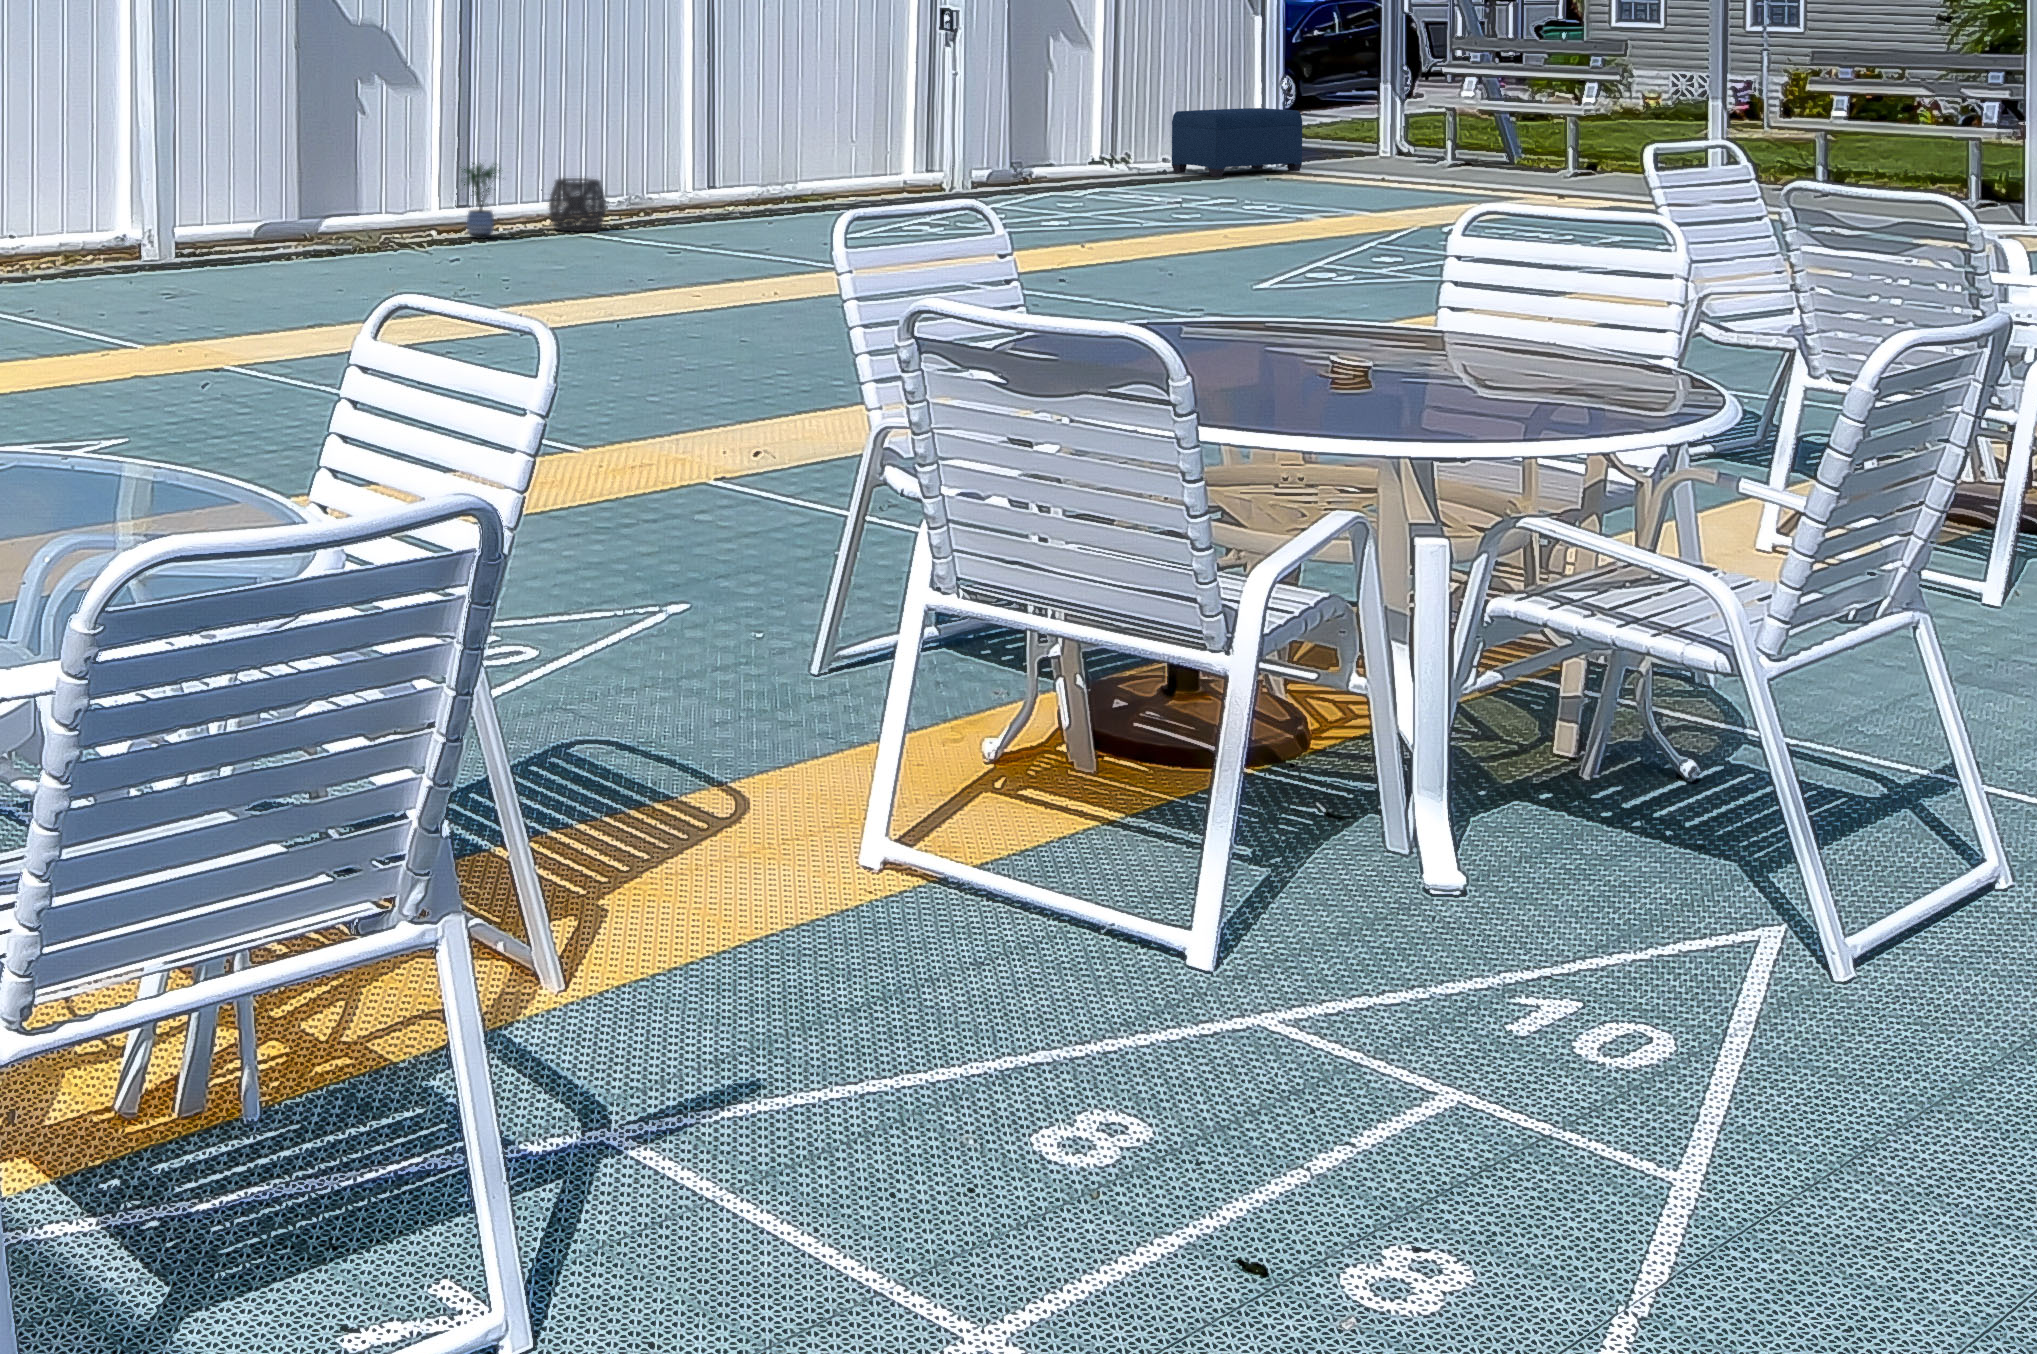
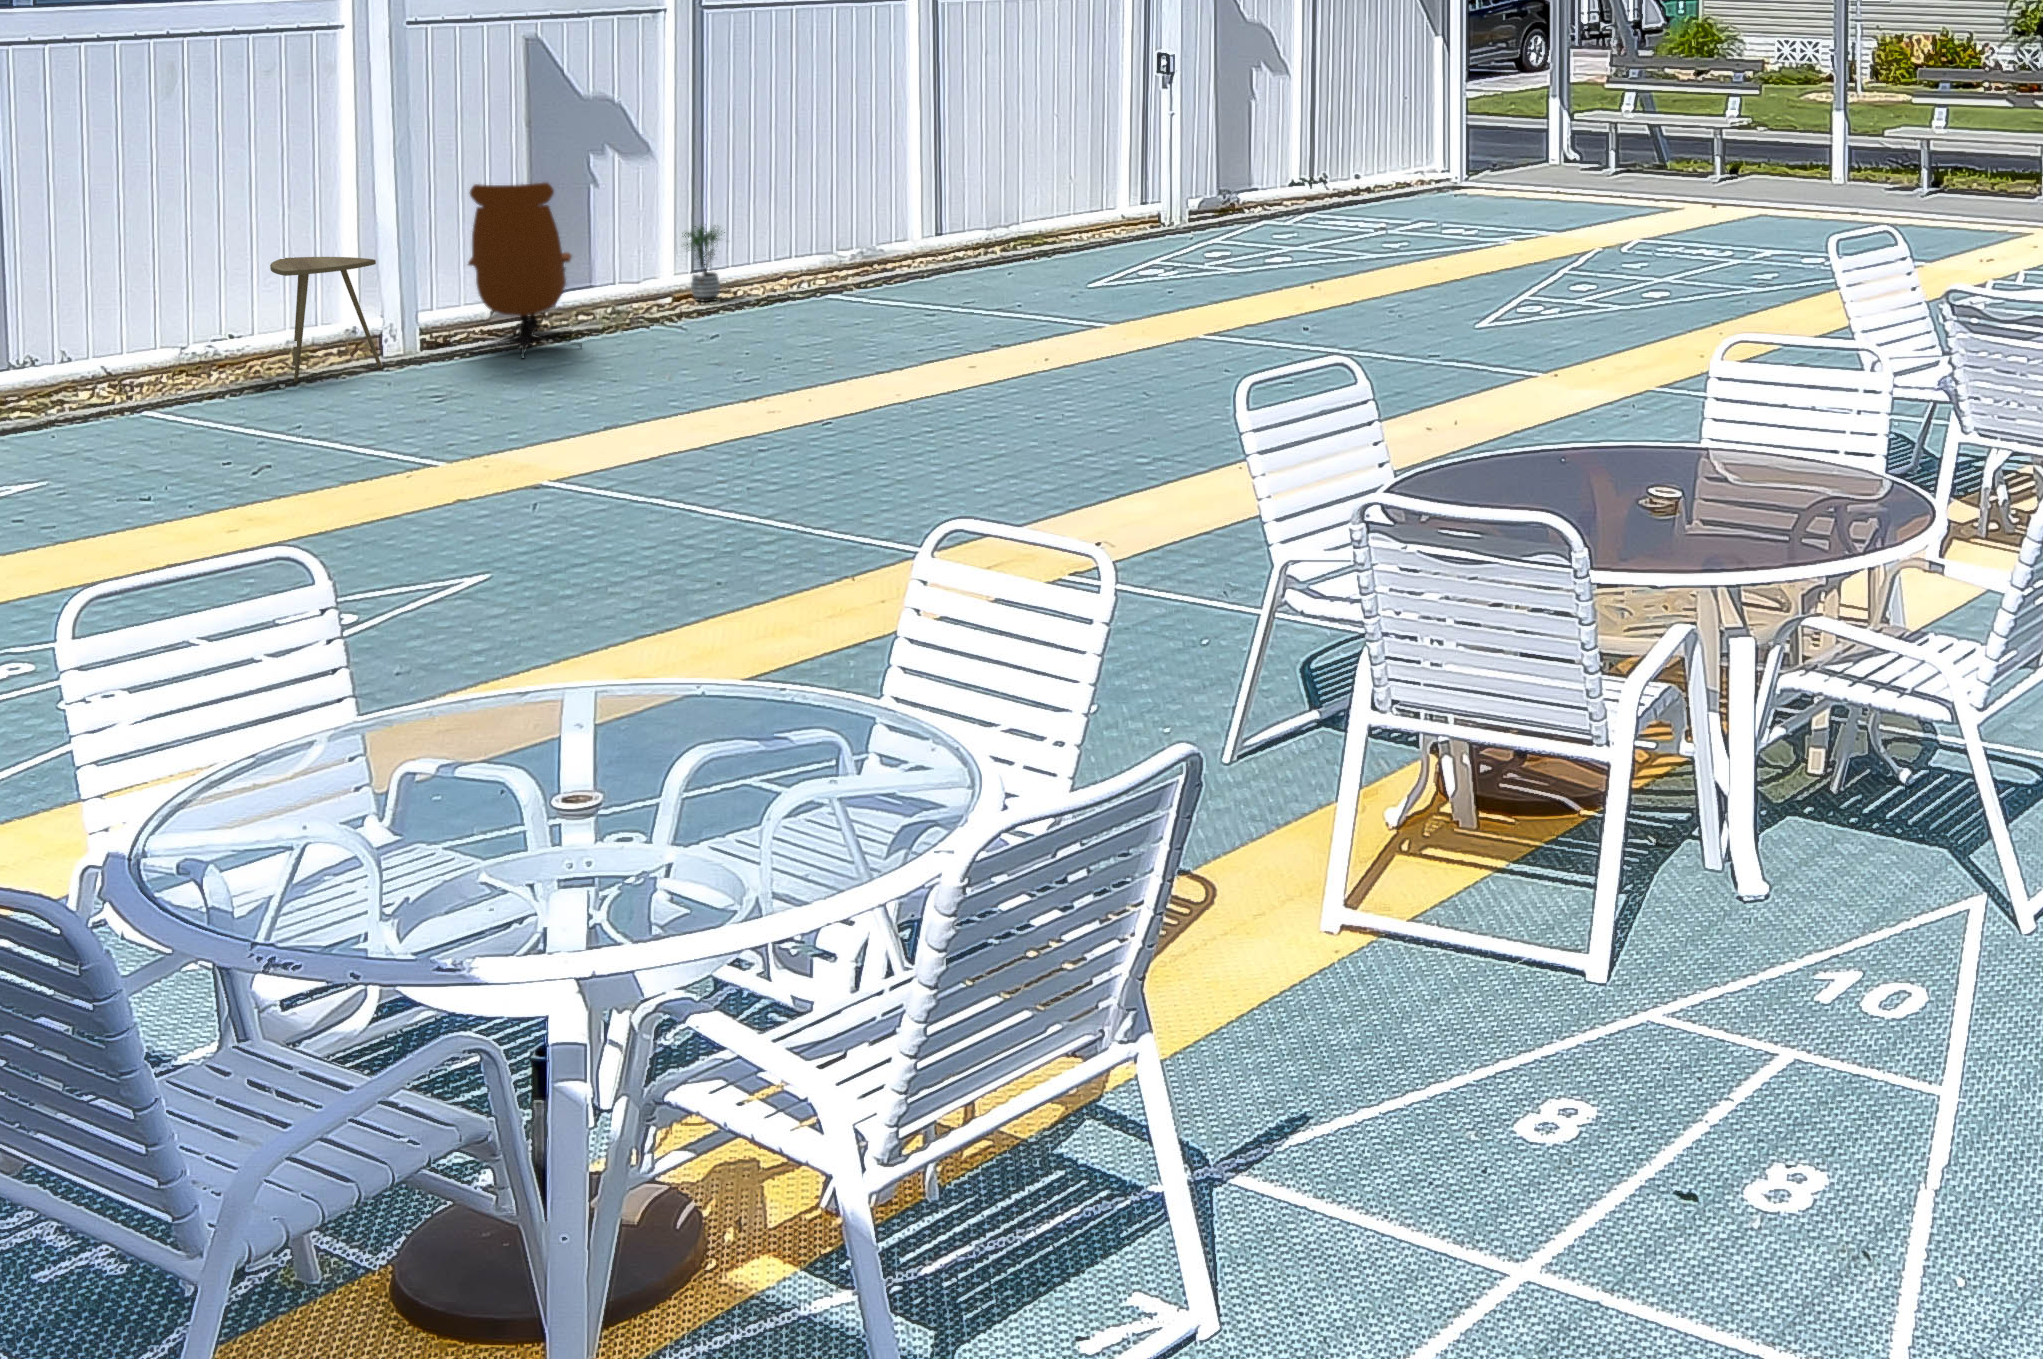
lounge chair: none [235,98,342,273] -> present [468,183,582,359]
bench: present [1172,108,1303,177] -> none [1353,114,1473,185]
side table: none [53,162,151,279] -> present [270,257,382,382]
woven basket: present [549,178,606,232] -> none [770,232,829,287]

